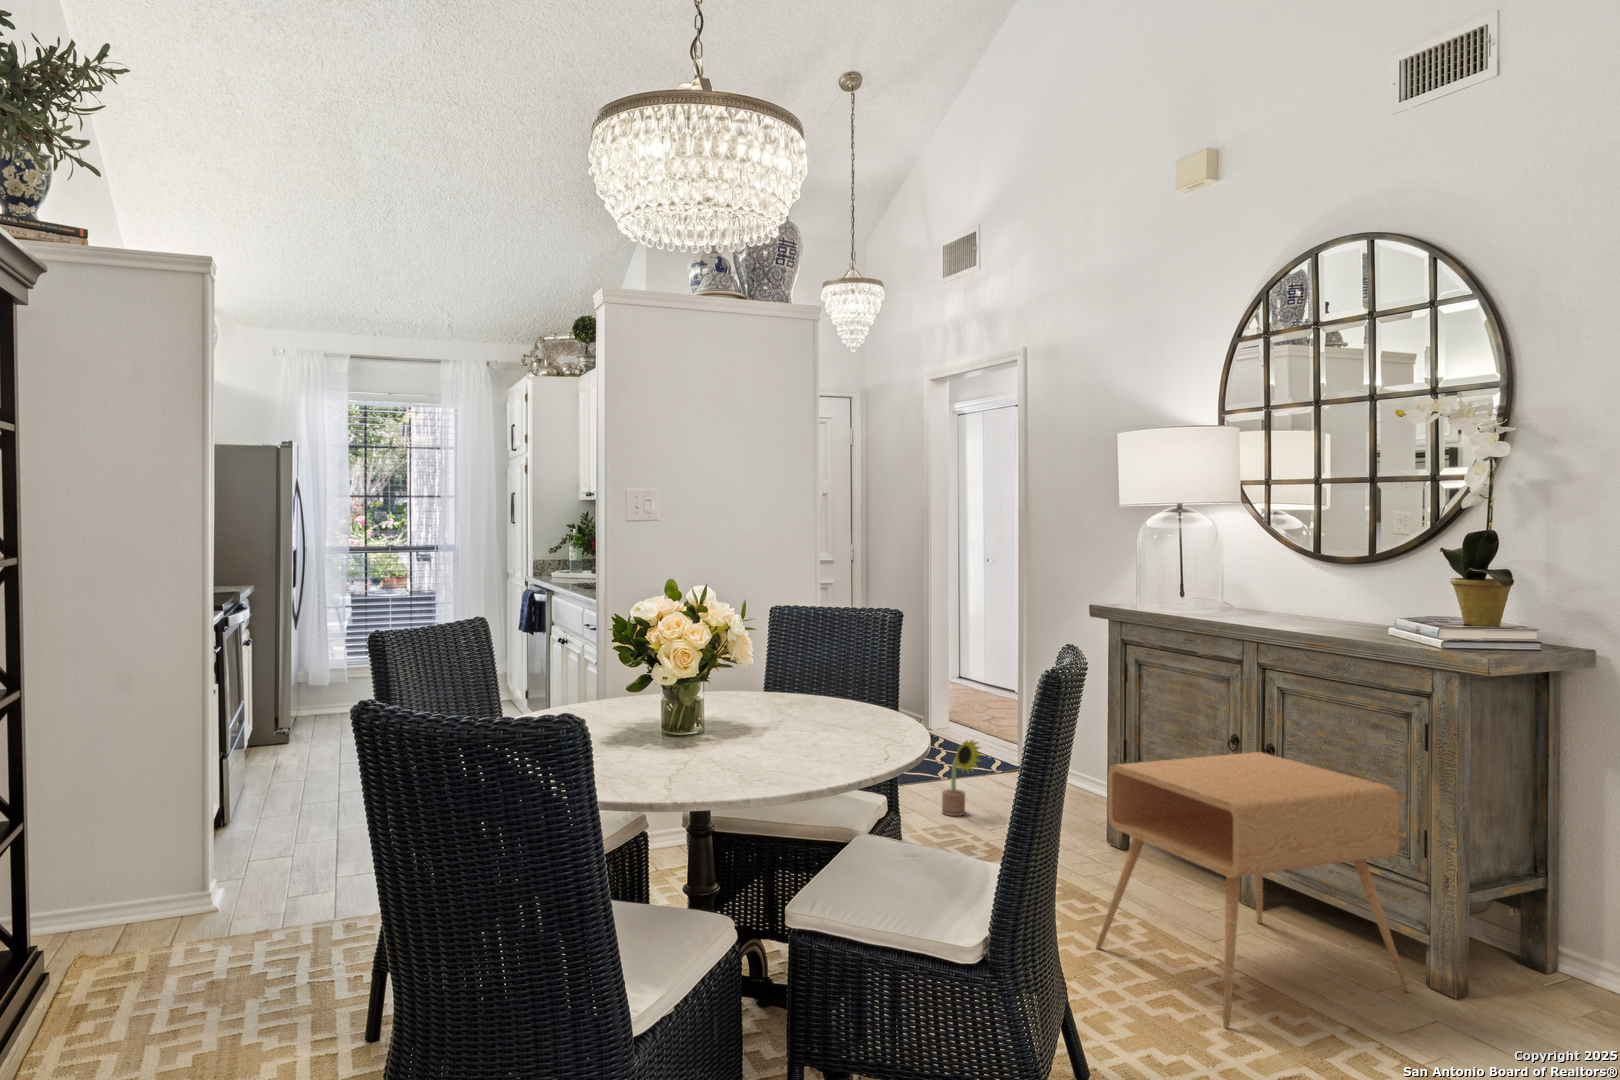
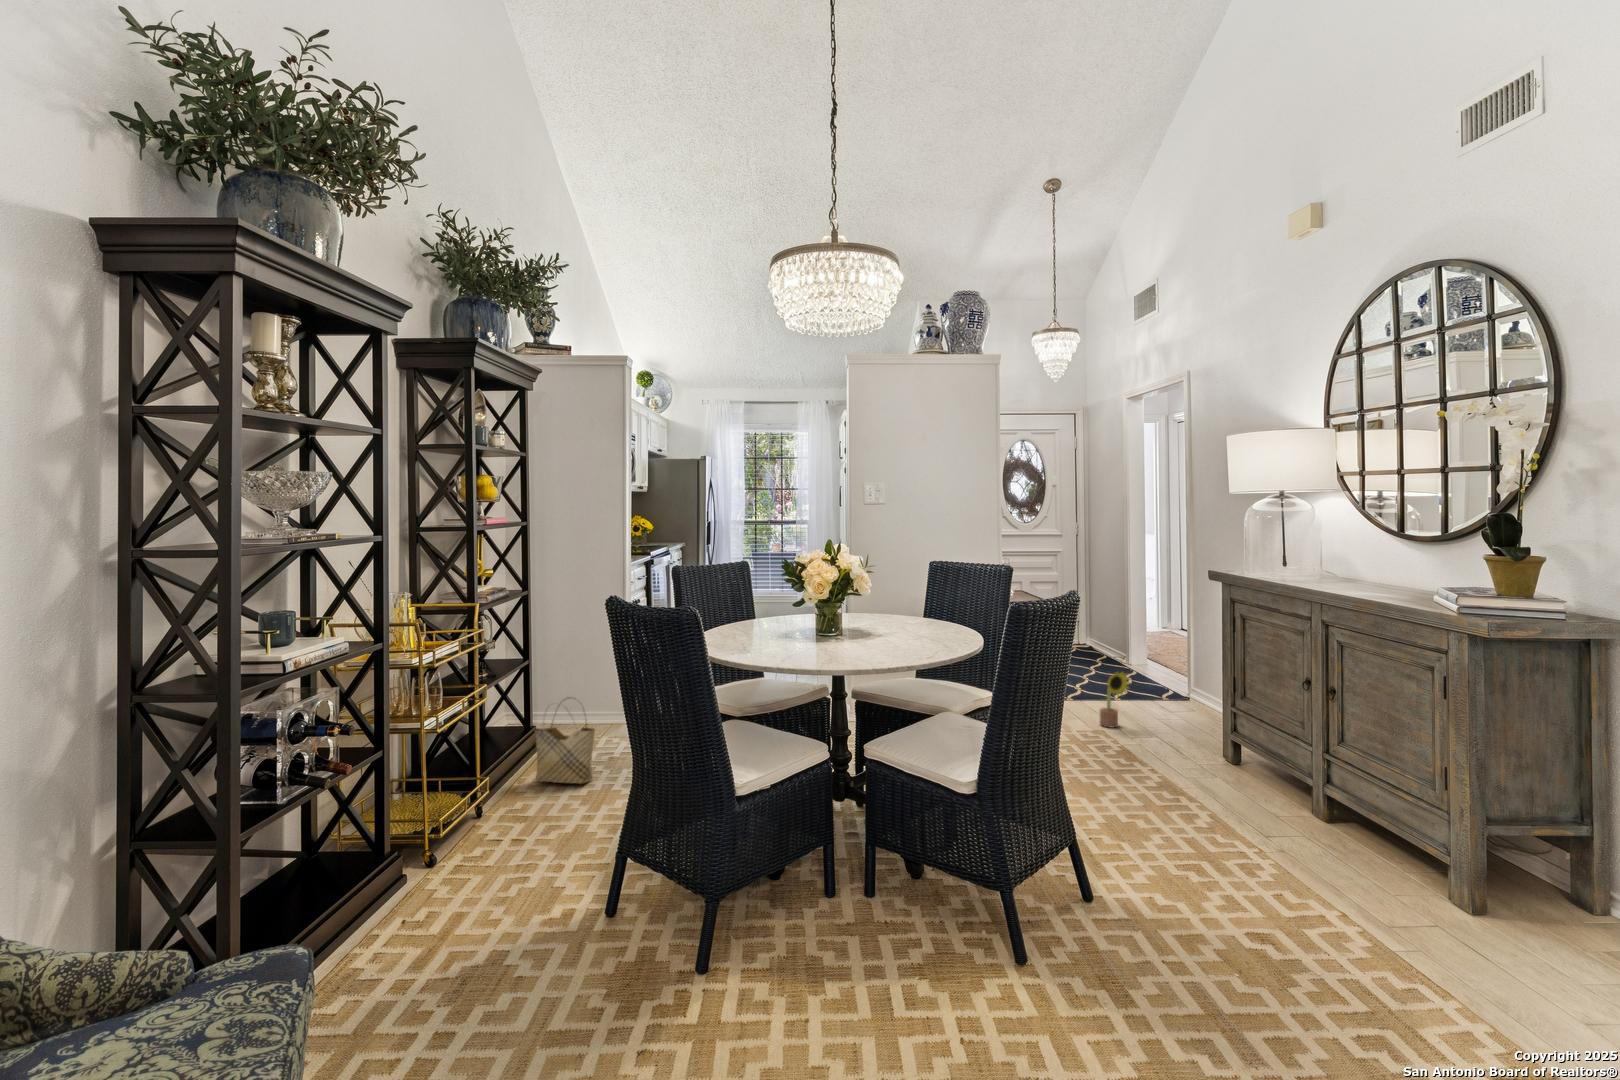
side table: present [1096,752,1409,1028] -> none [1162,692,1423,894]
woven basket: none [66,845,195,1010] -> present [535,701,595,784]

